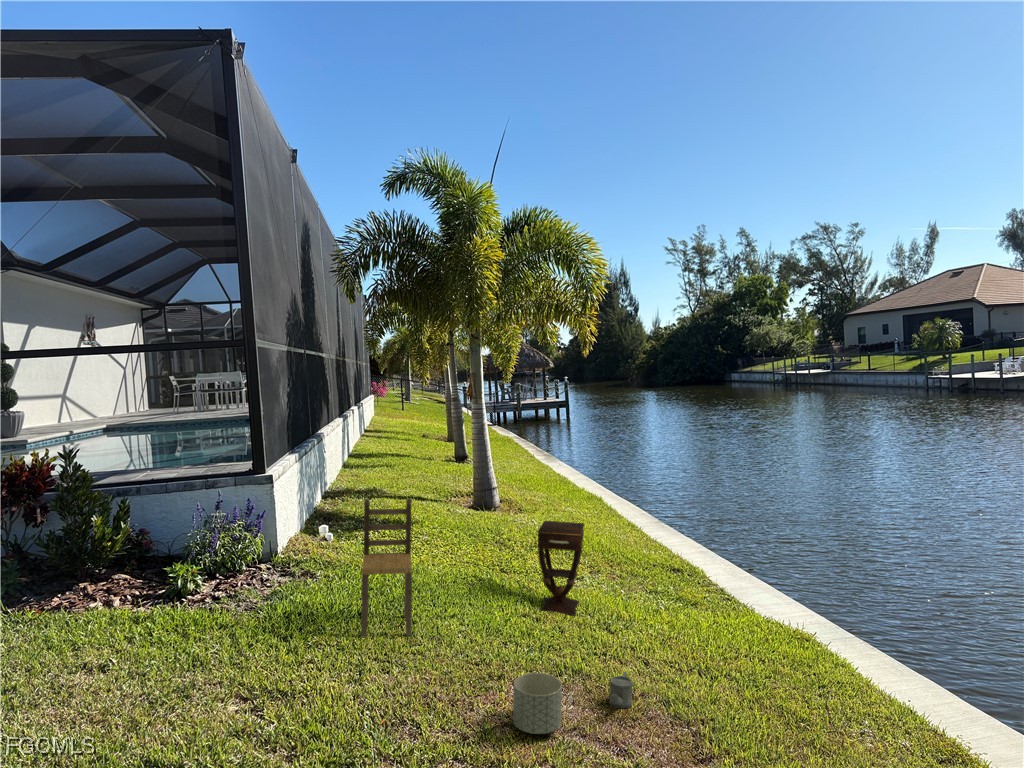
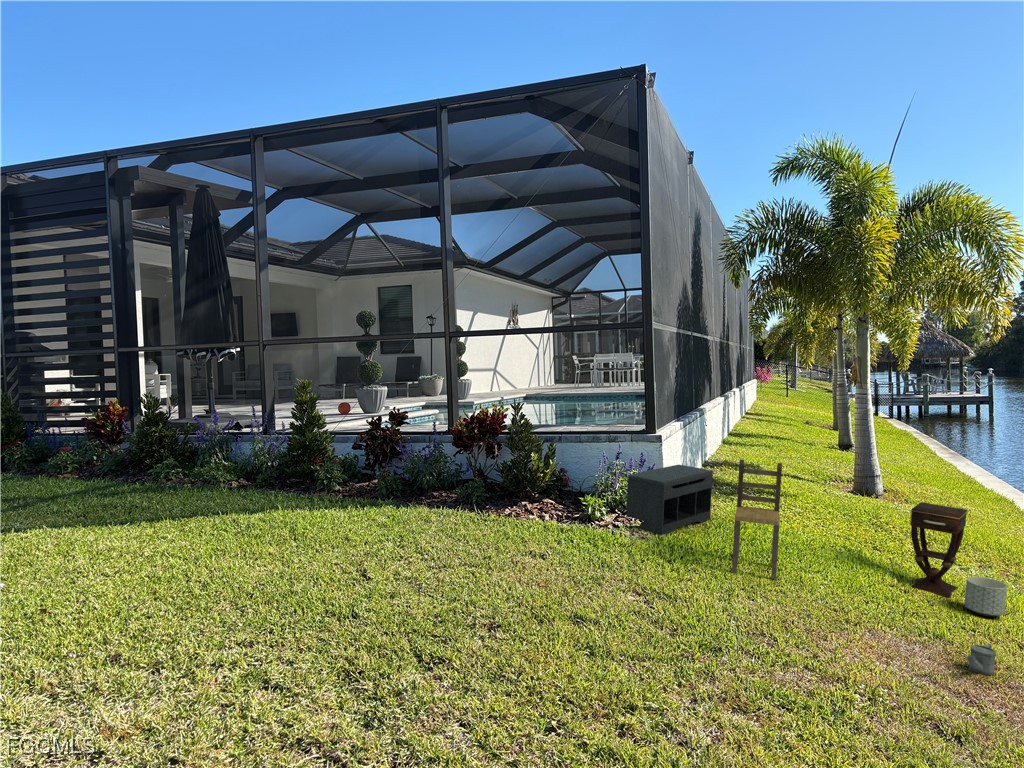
bench: none [229,506,335,599] -> present [626,465,713,535]
planter: present [513,673,562,734] -> present [964,577,1007,617]

